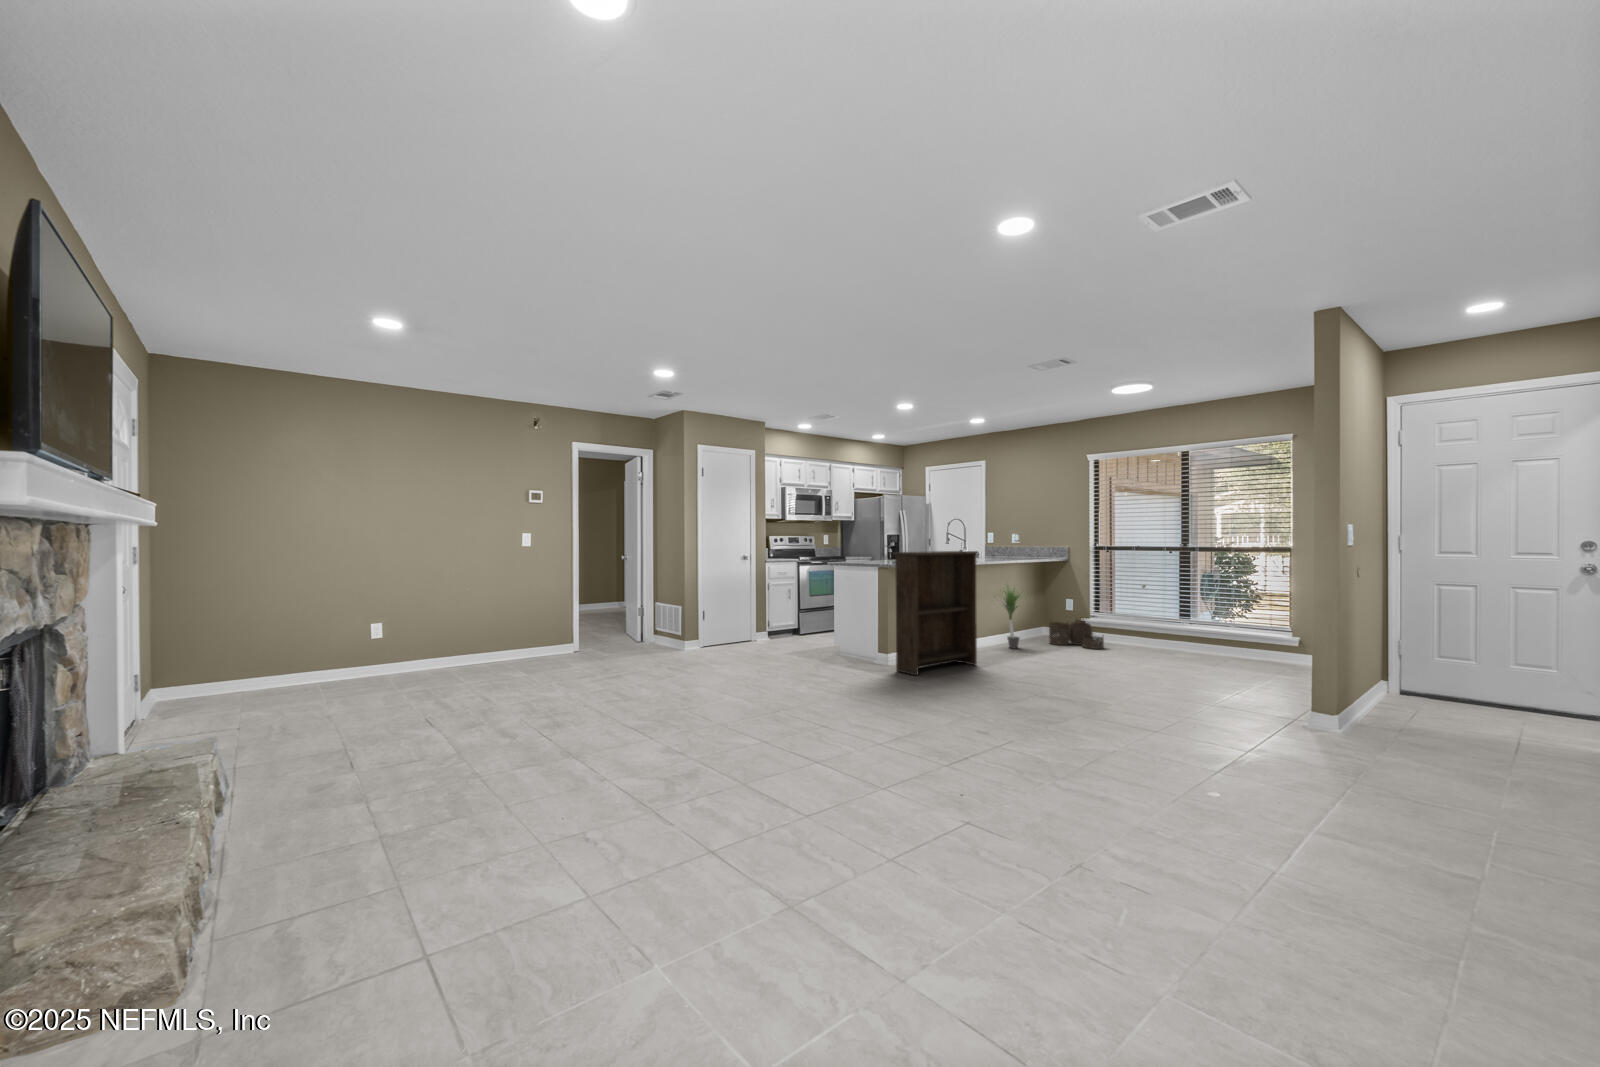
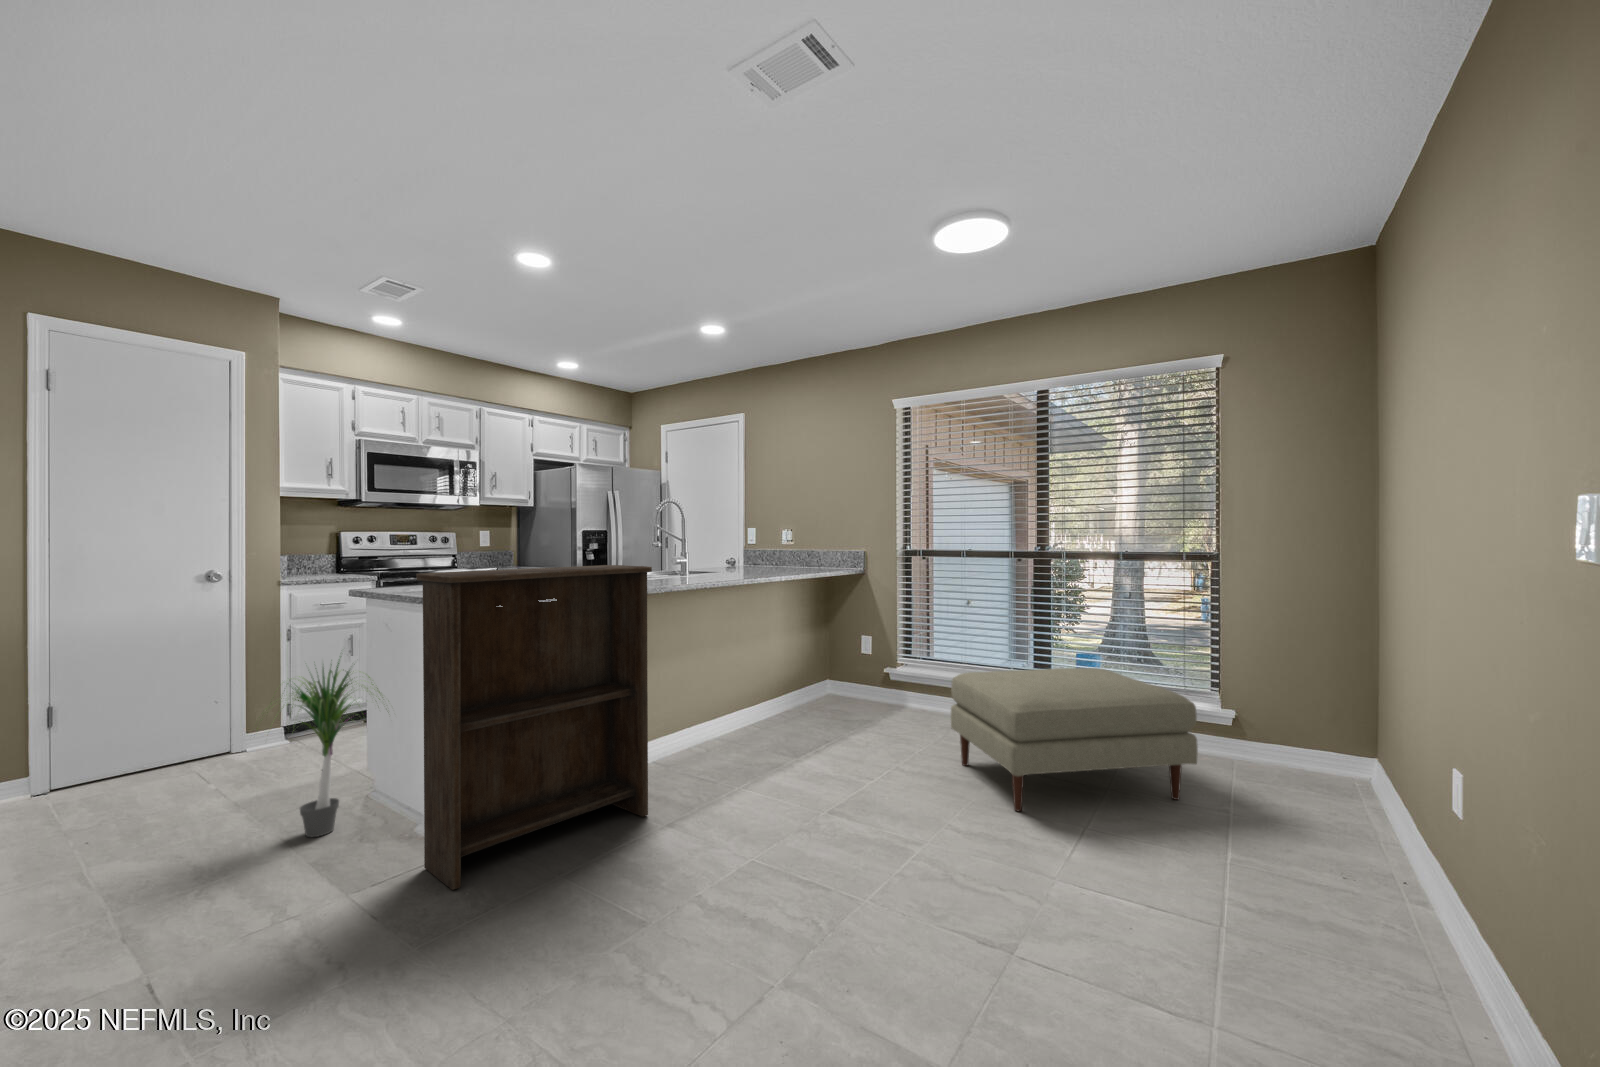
potted plant: present [1003,584,1020,648] -> present [266,659,380,837]
ottoman: none [1127,611,1265,673] -> present [951,668,1198,811]
woven basket: present [1049,619,1104,649] -> none [827,670,915,734]

